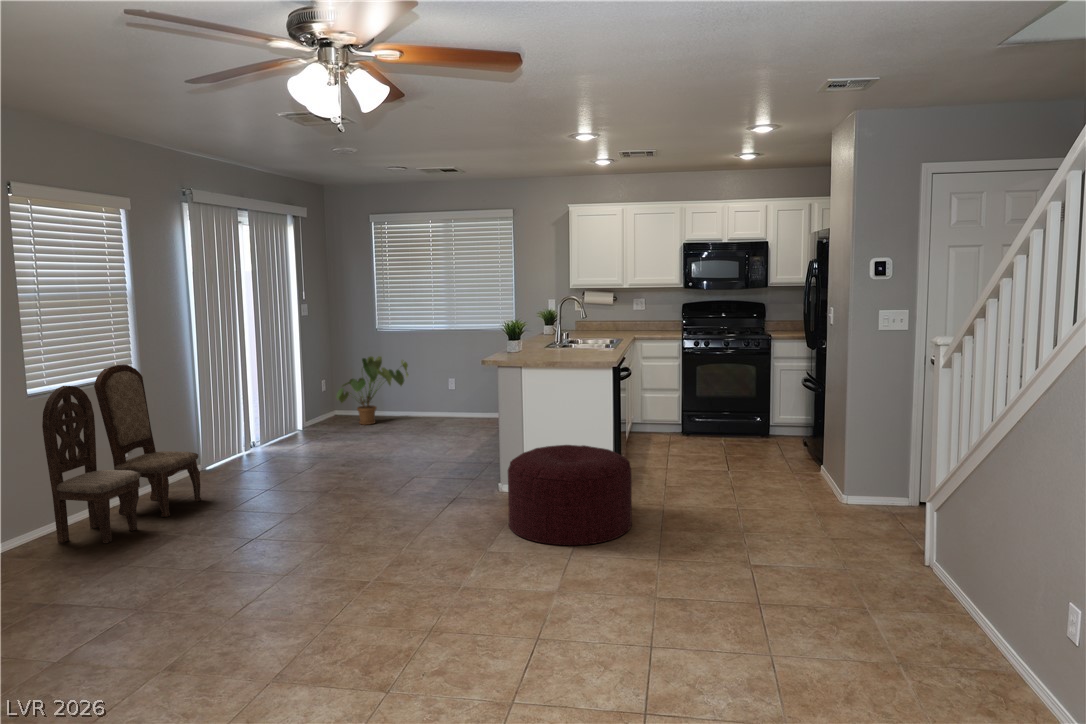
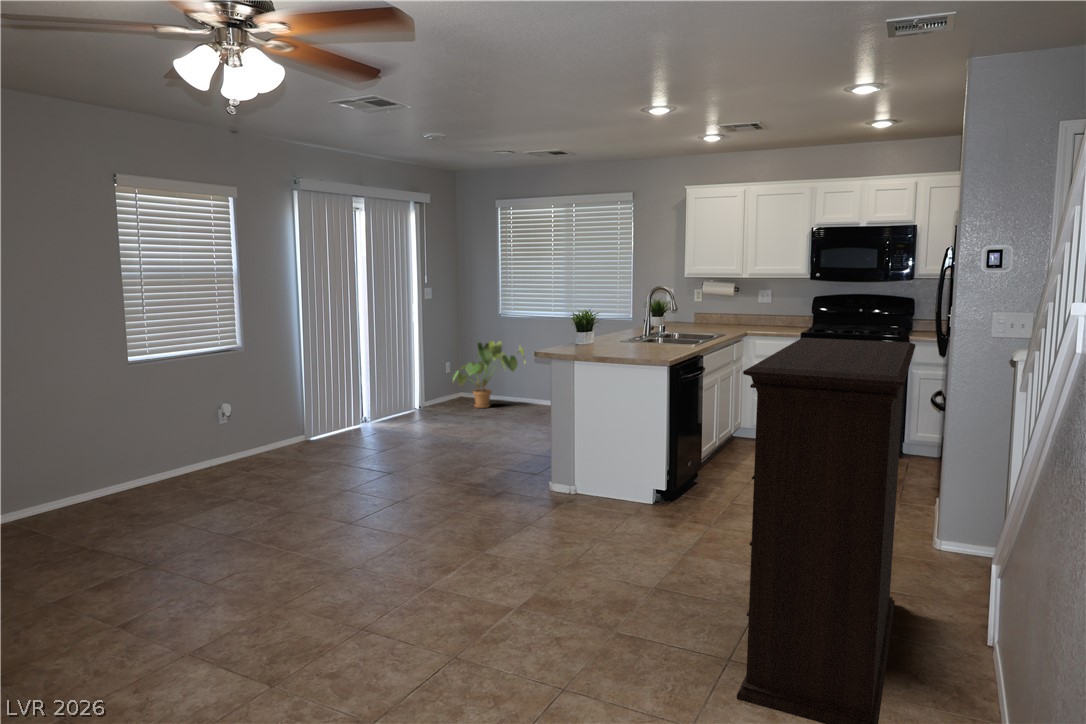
bookshelf: none [759,335,917,640] -> present [737,338,915,724]
dining chair: present [42,365,201,543] -> none [134,339,283,499]
ottoman: present [508,445,632,545] -> none [527,447,662,558]

